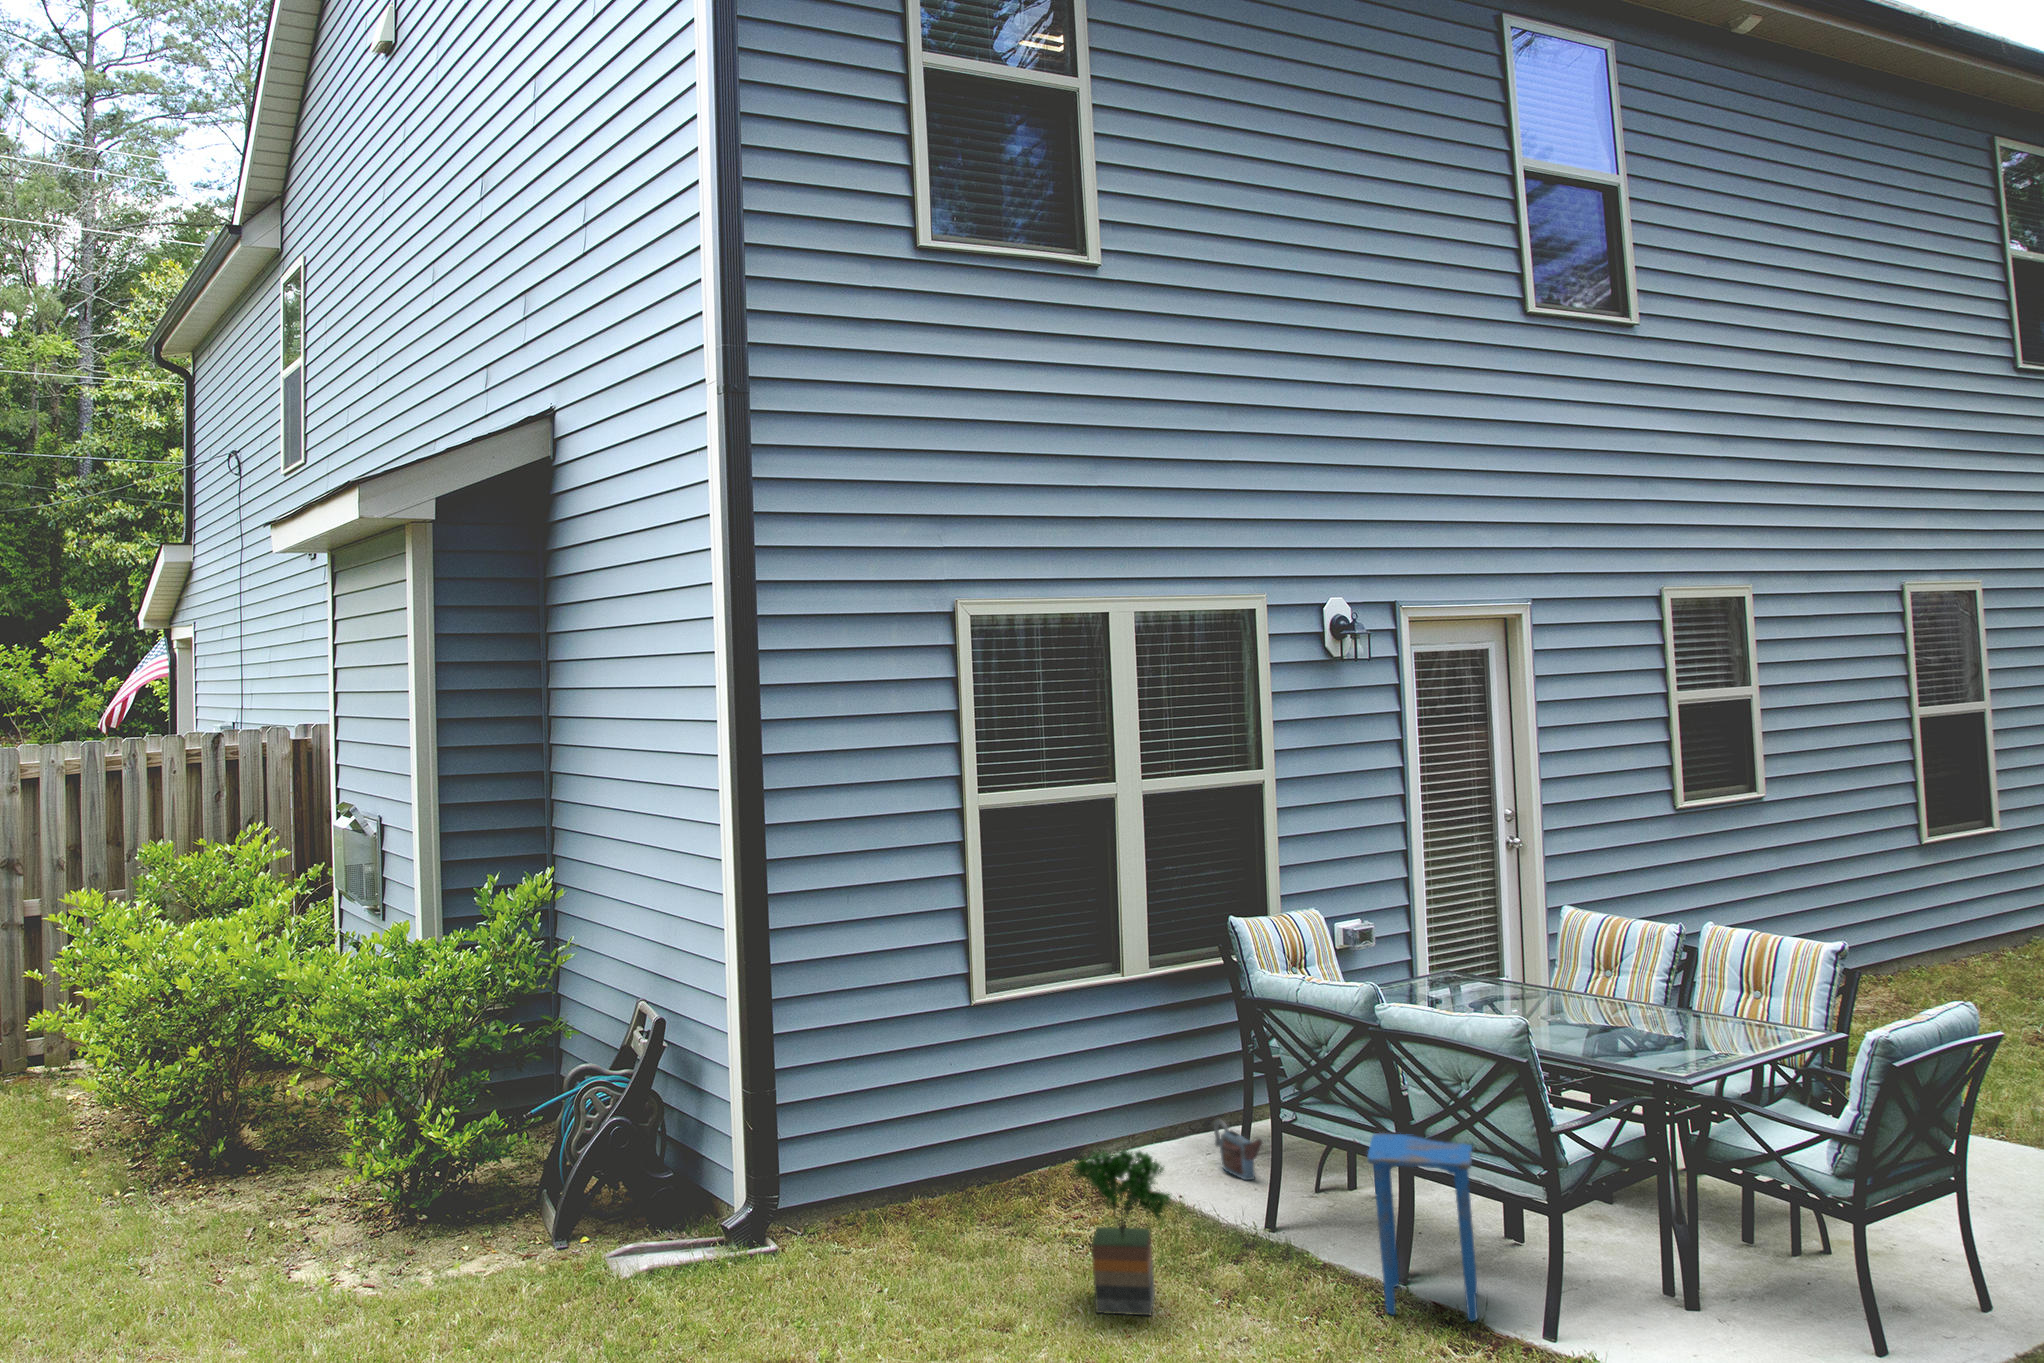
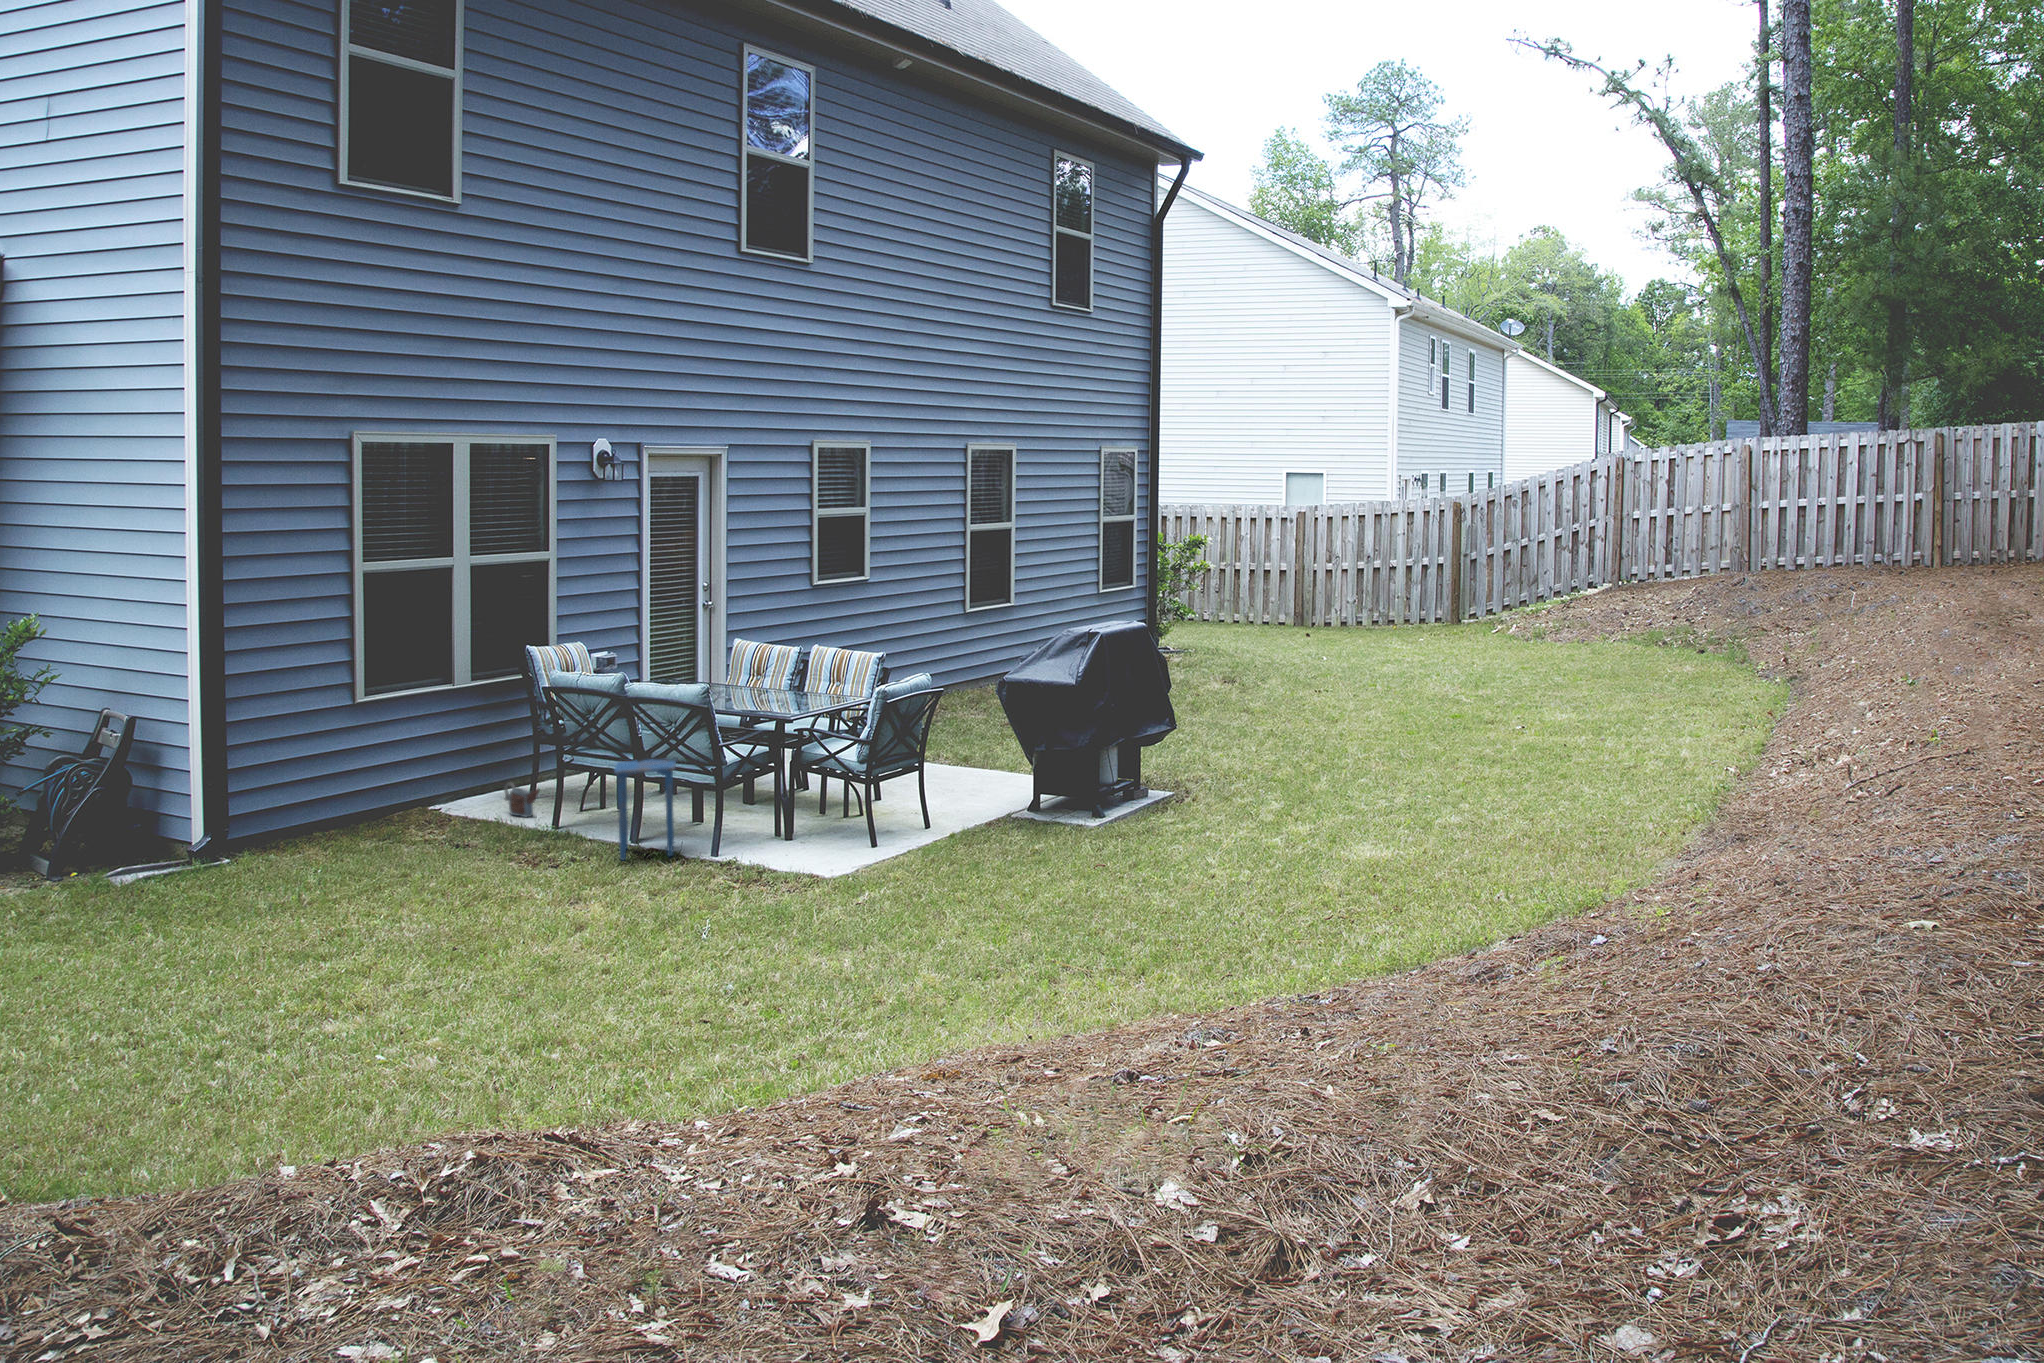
potted tree: present [1072,1150,1171,1315] -> none [416,783,489,885]

